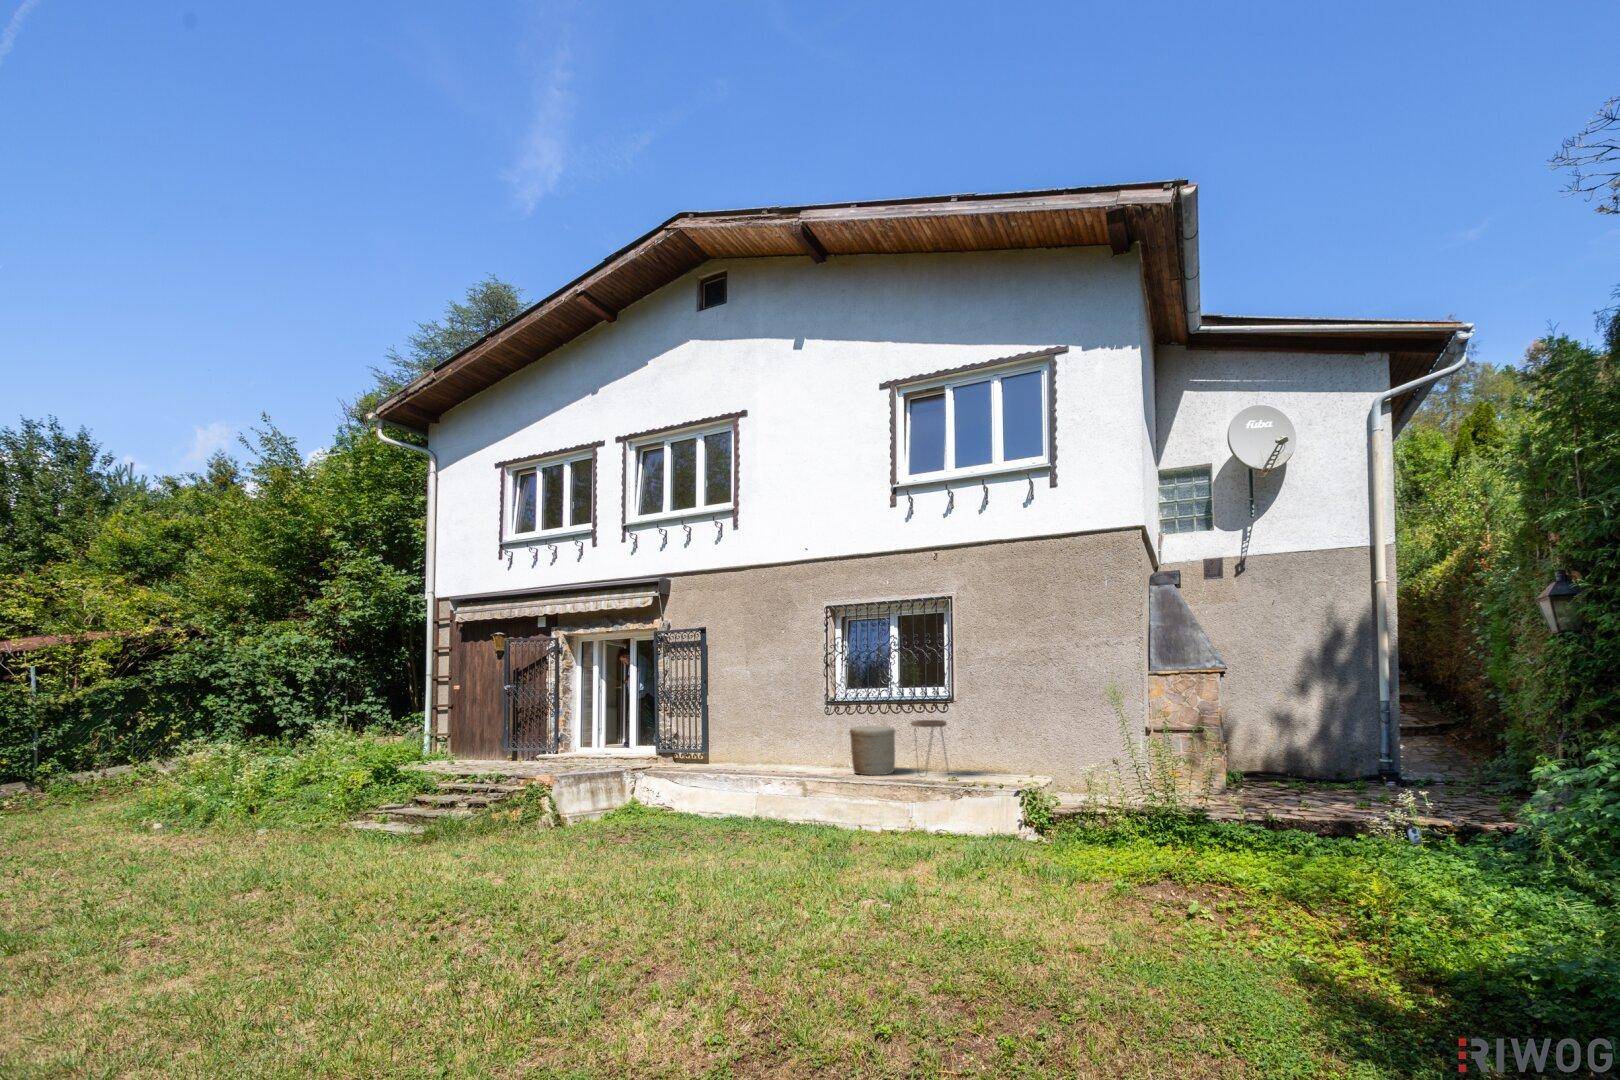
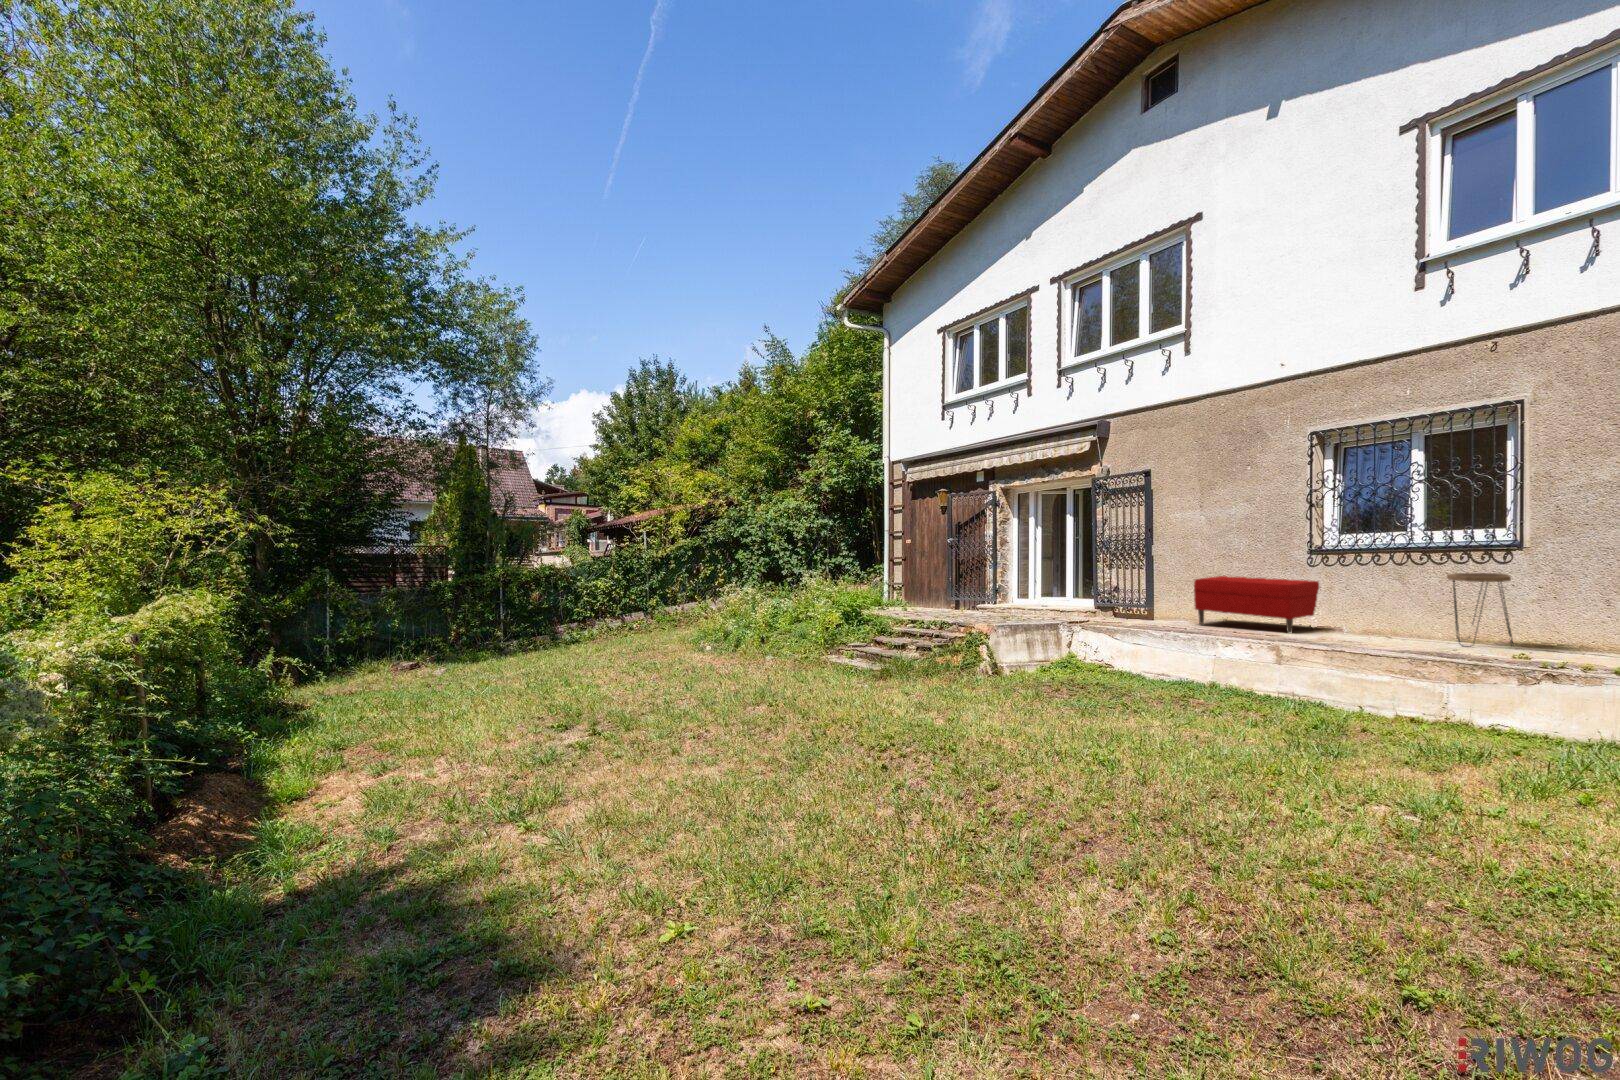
bench: none [740,724,833,774] -> present [1194,576,1319,633]
basket: present [850,726,895,775] -> none [1347,579,1419,641]

